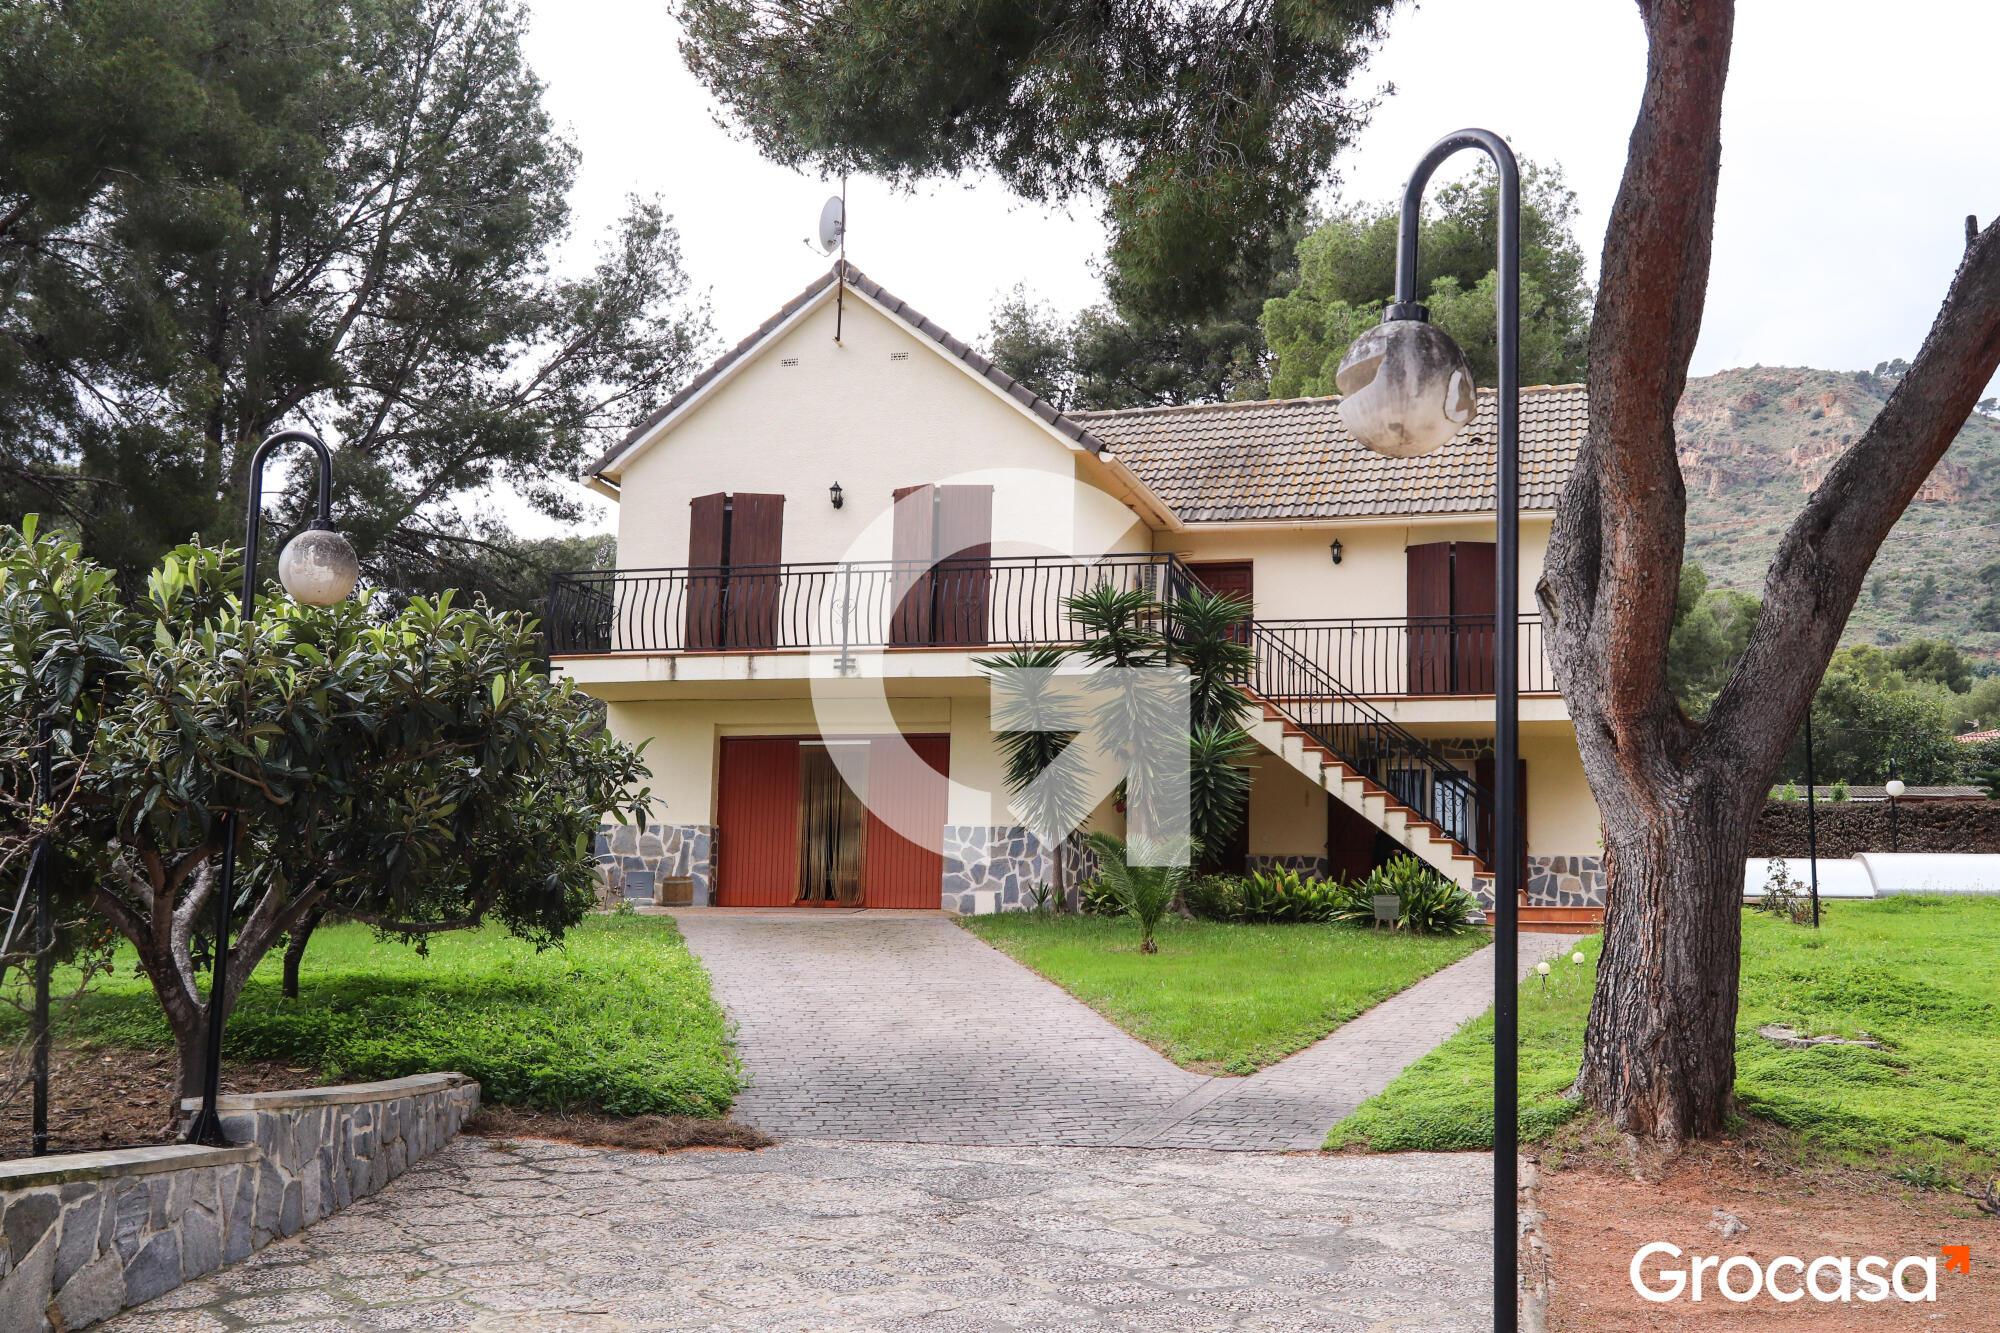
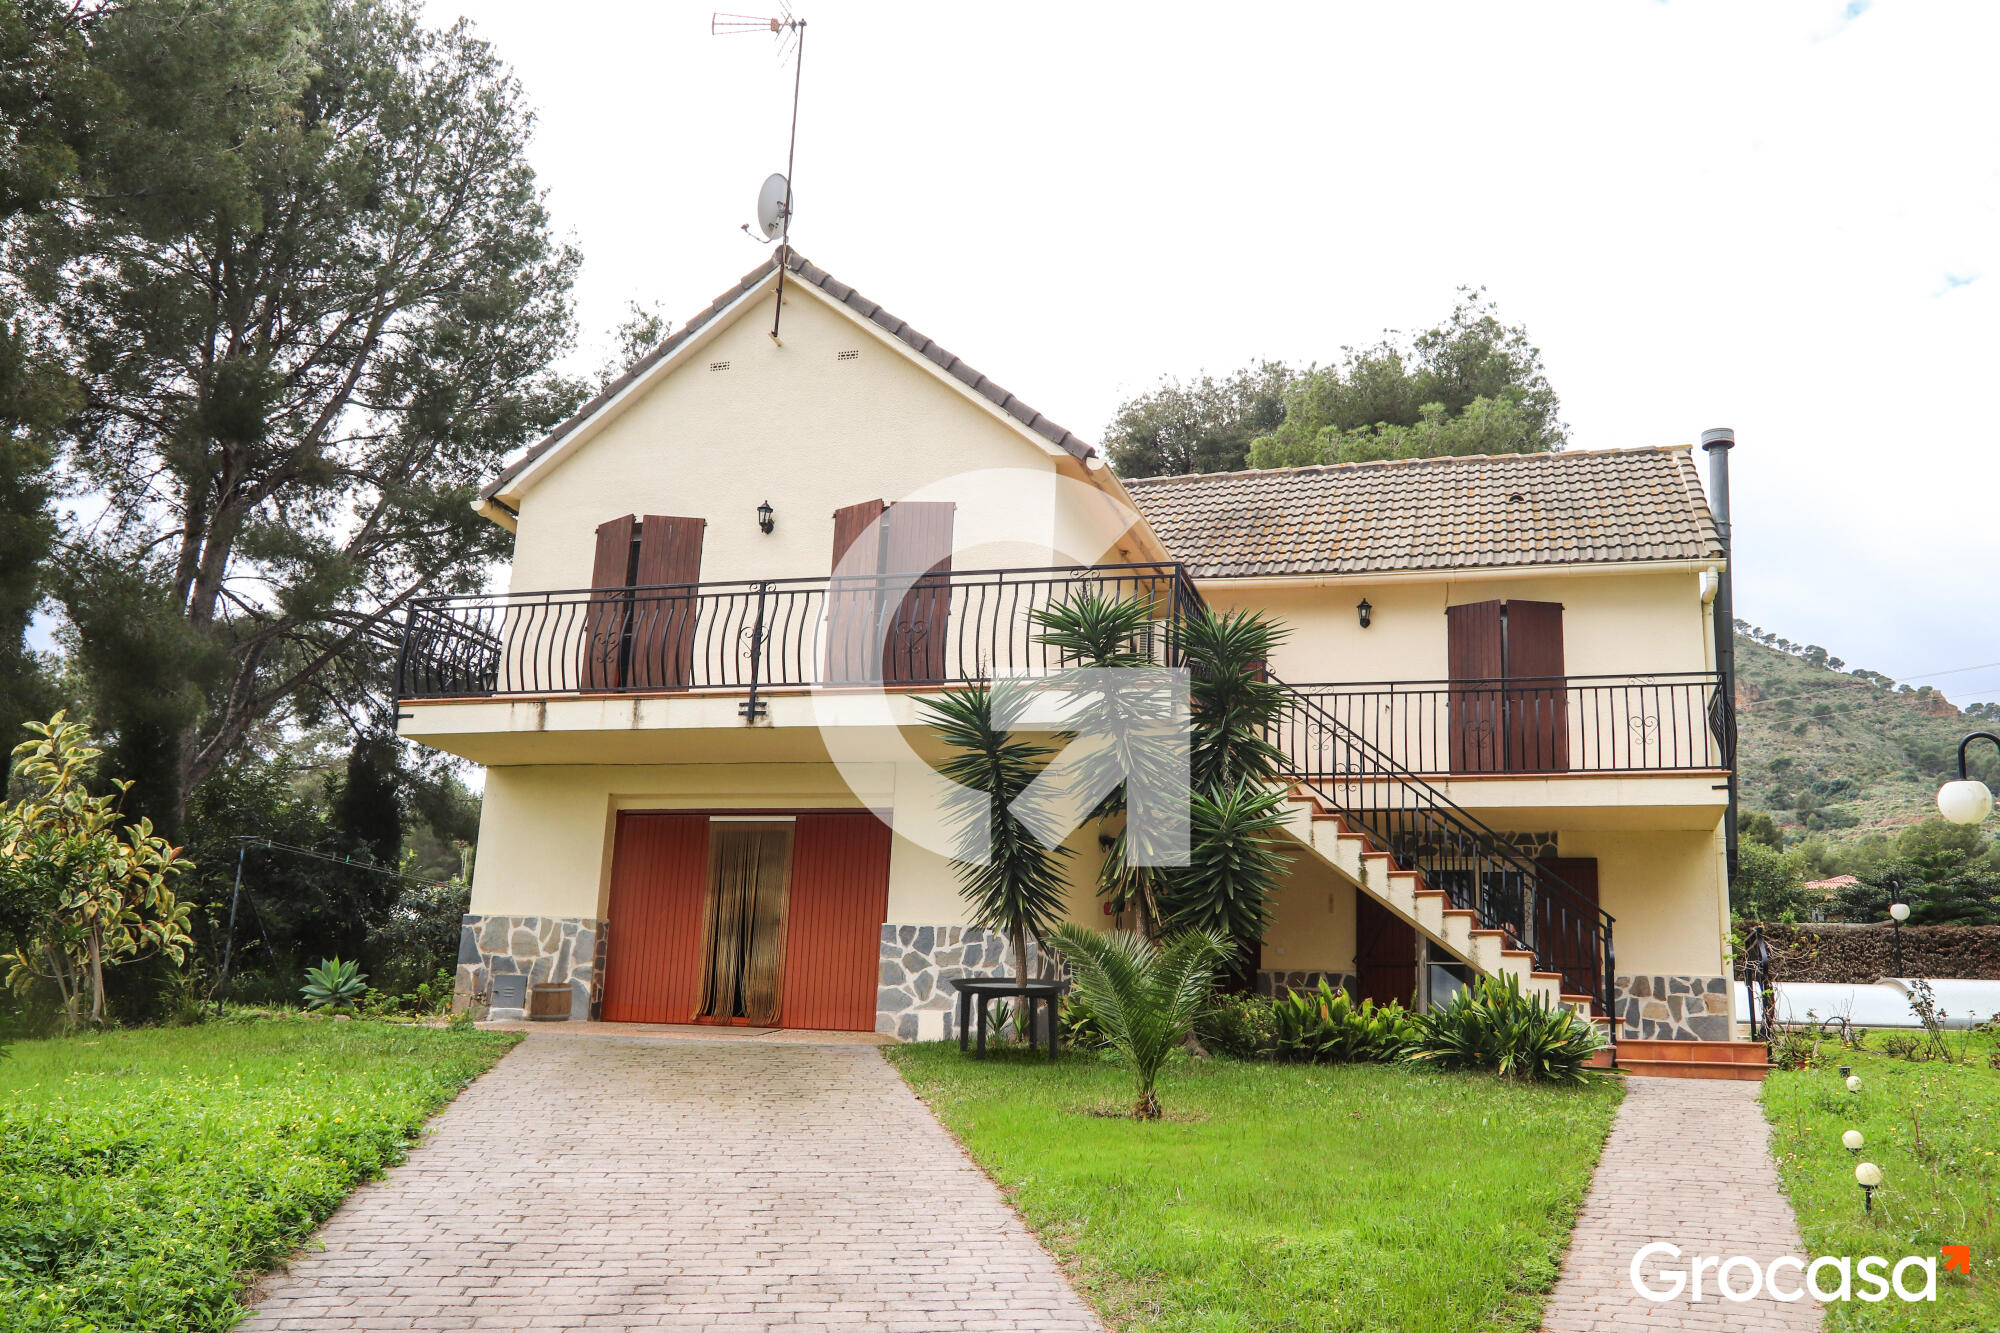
round table: none [1003,866,1093,927] -> present [949,977,1069,1060]
planter: present [1374,895,1399,936] -> none [1458,1025,1495,1085]

